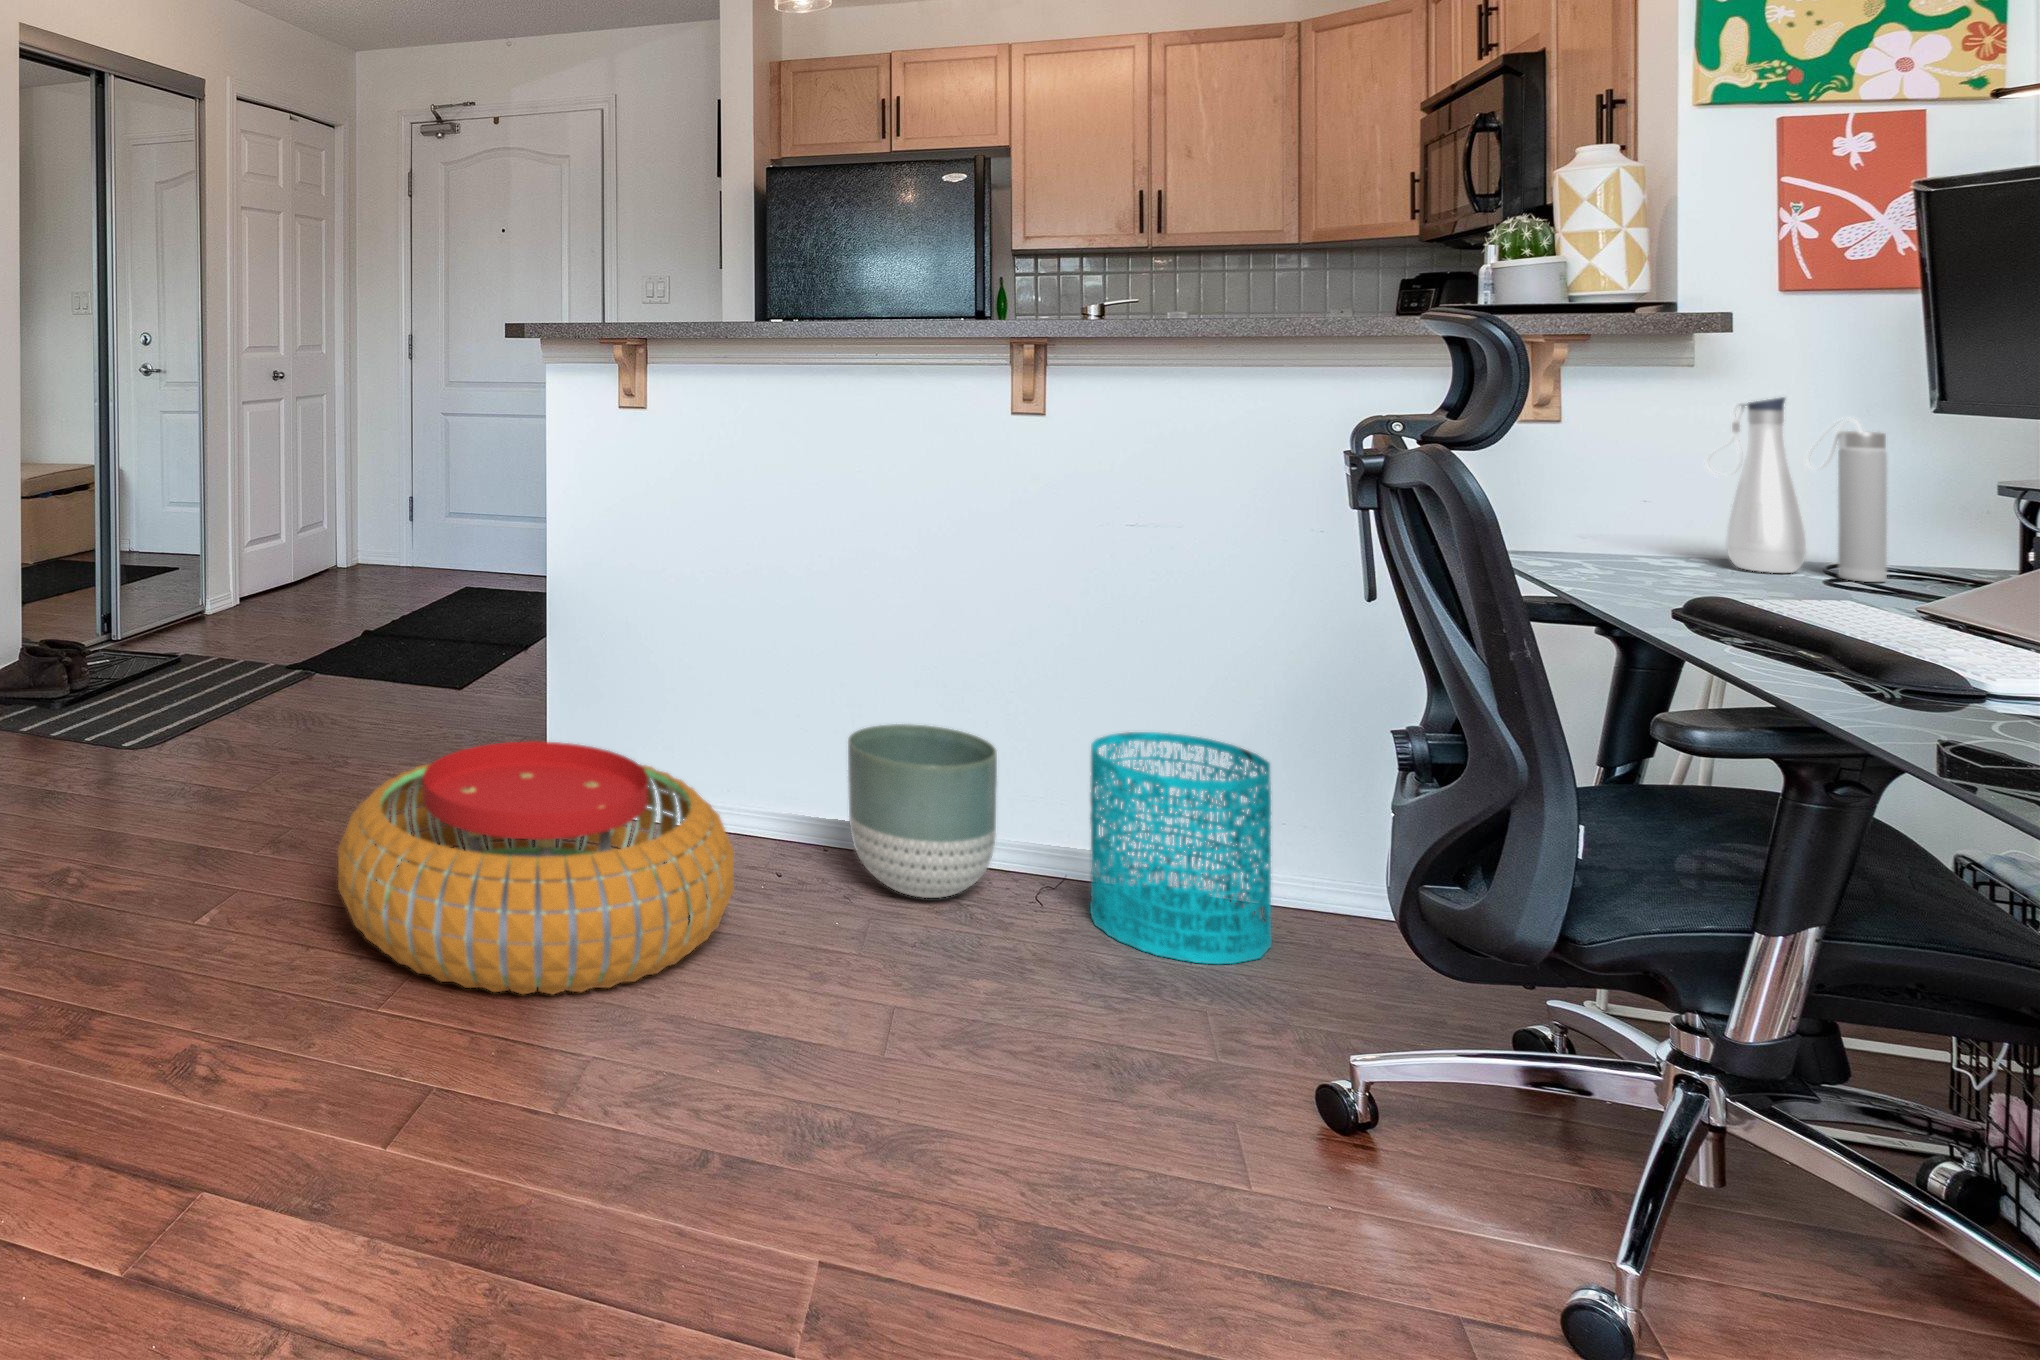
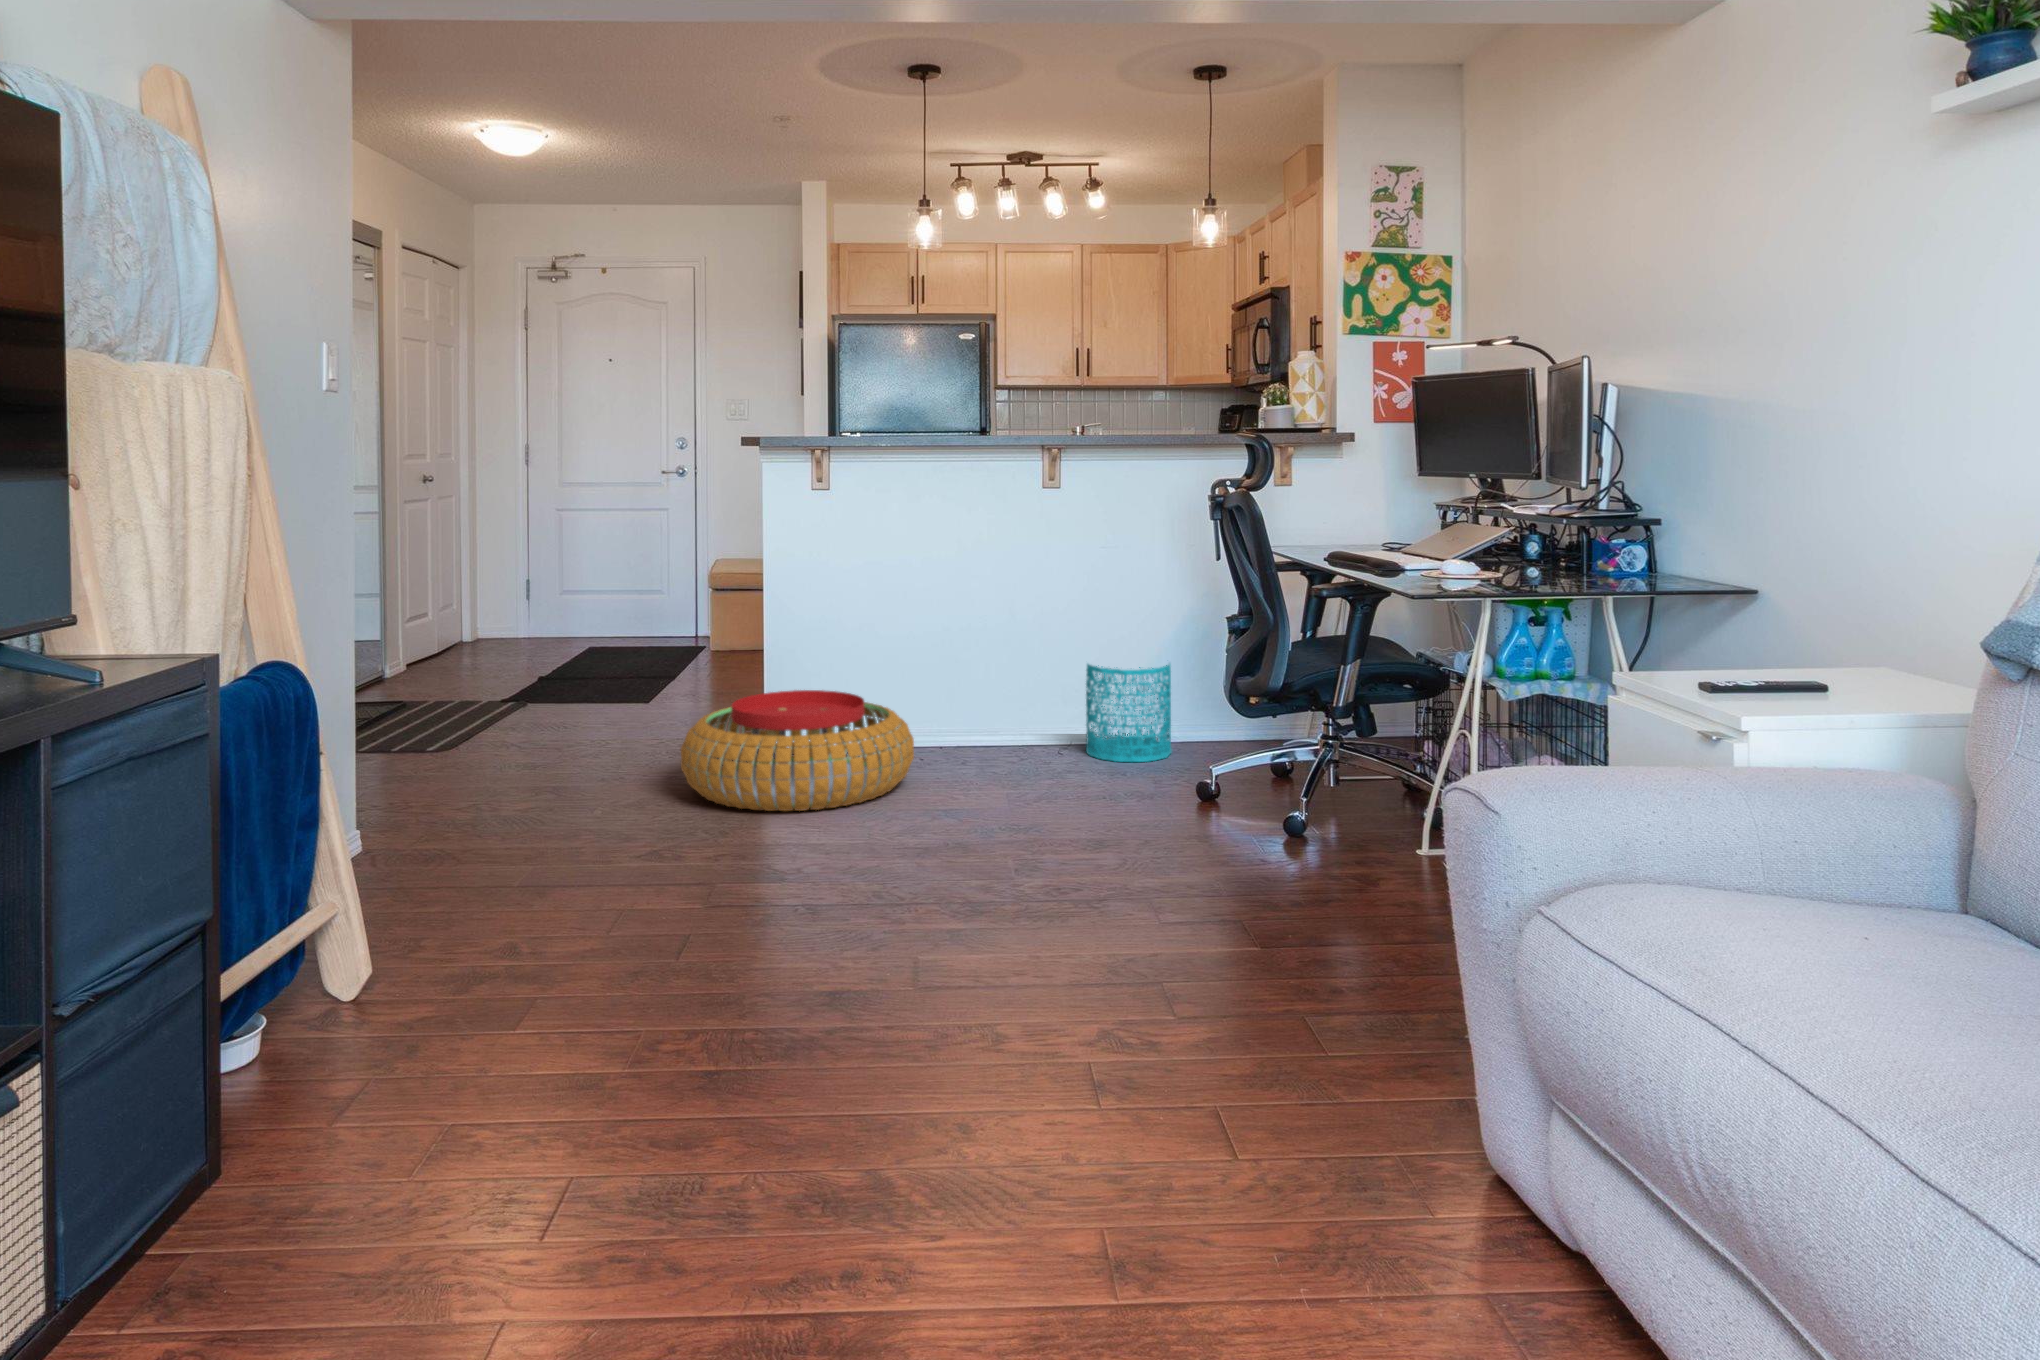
water bottle: present [1705,397,1887,582] -> none [1343,470,1403,548]
planter: present [848,724,997,898] -> none [960,666,1039,756]

